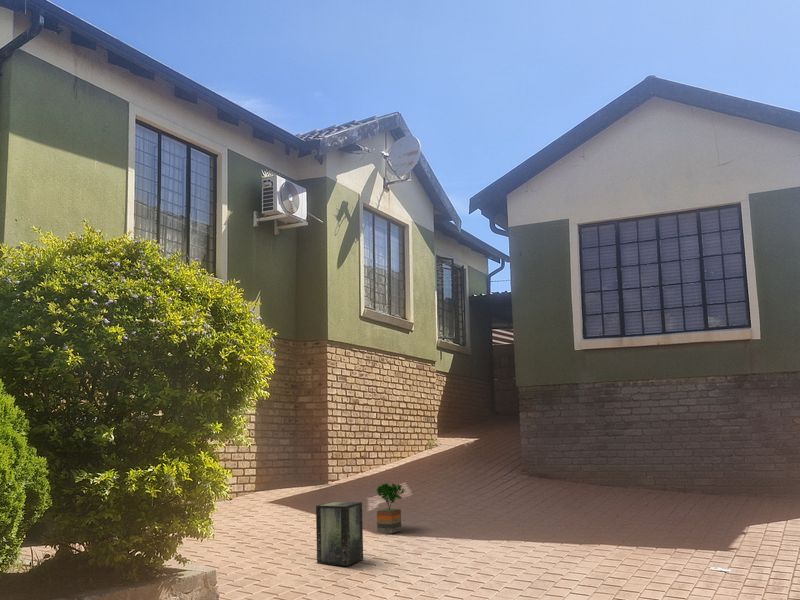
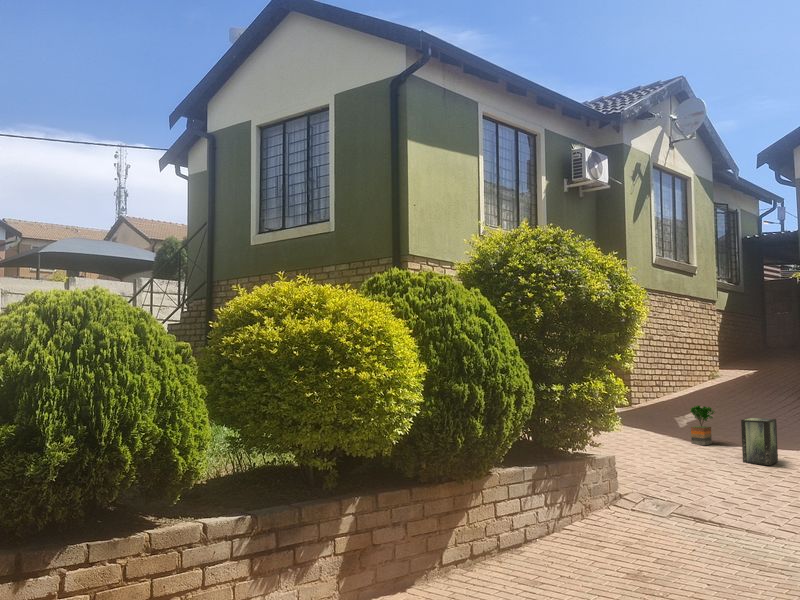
storage box: present [316,502,363,566] -> present [741,418,778,465]

